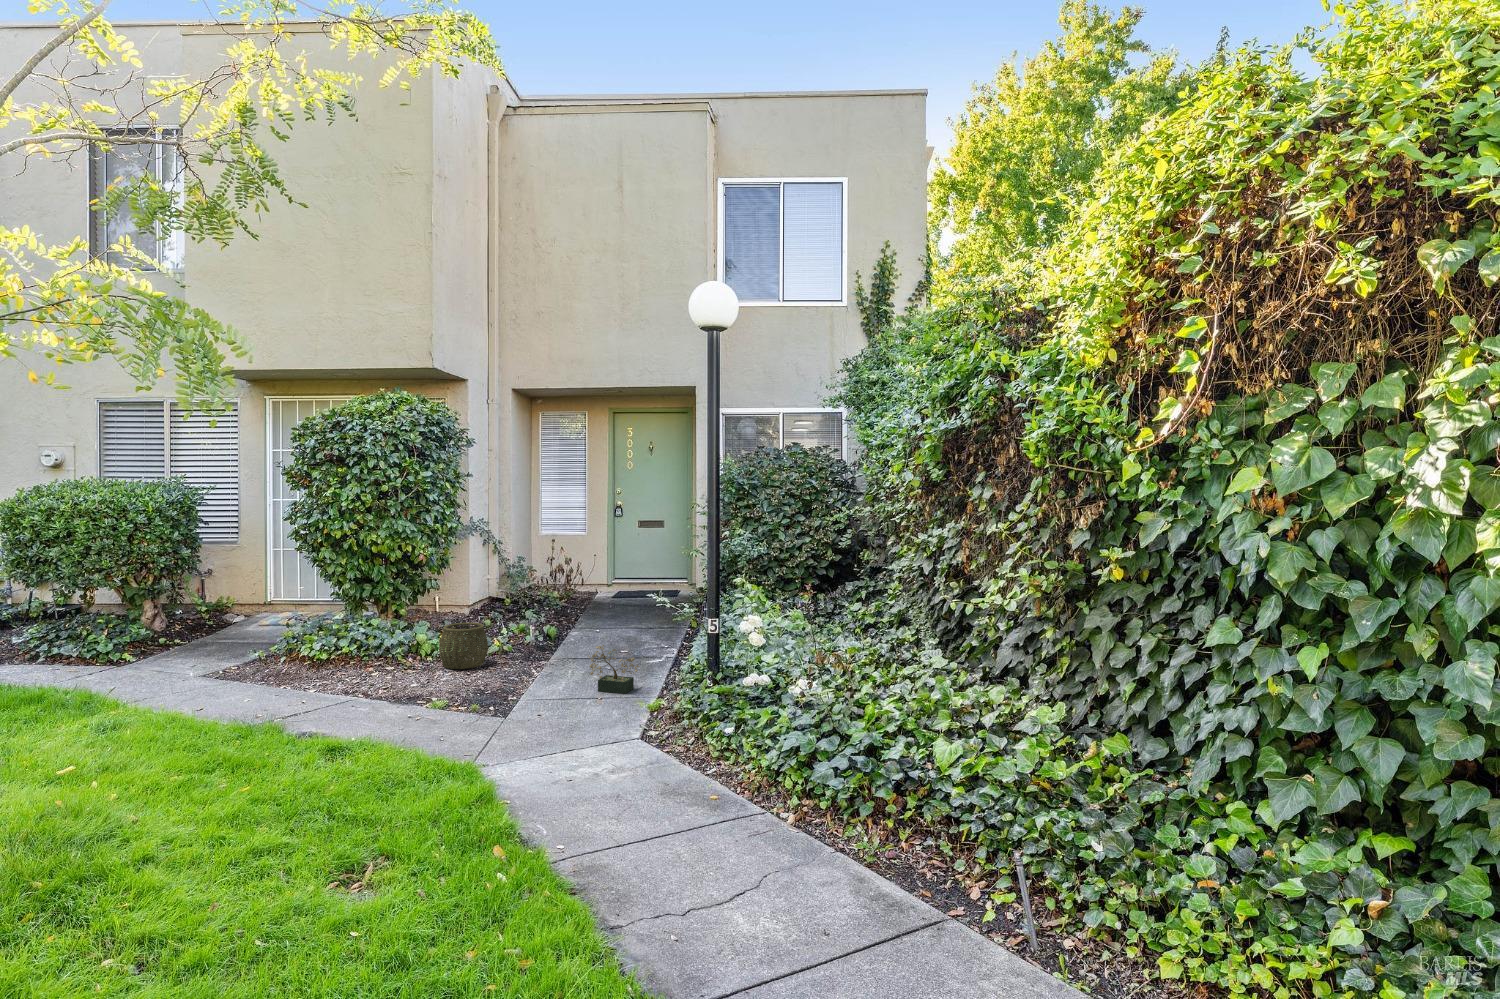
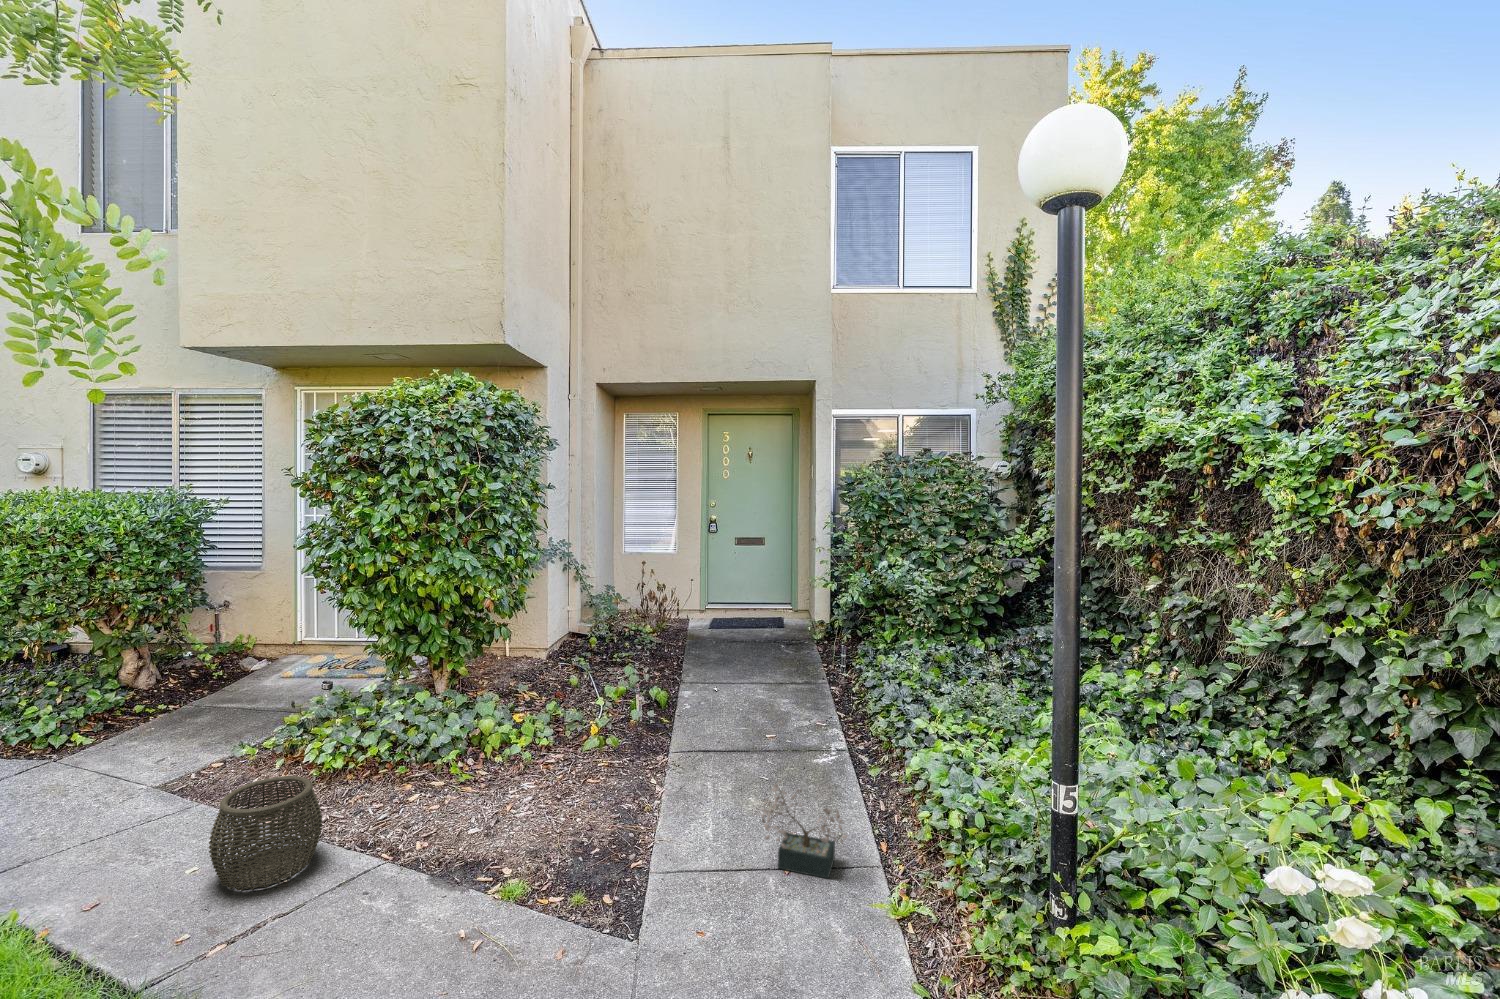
woven basket: present [439,623,488,669] -> present [209,776,323,891]

